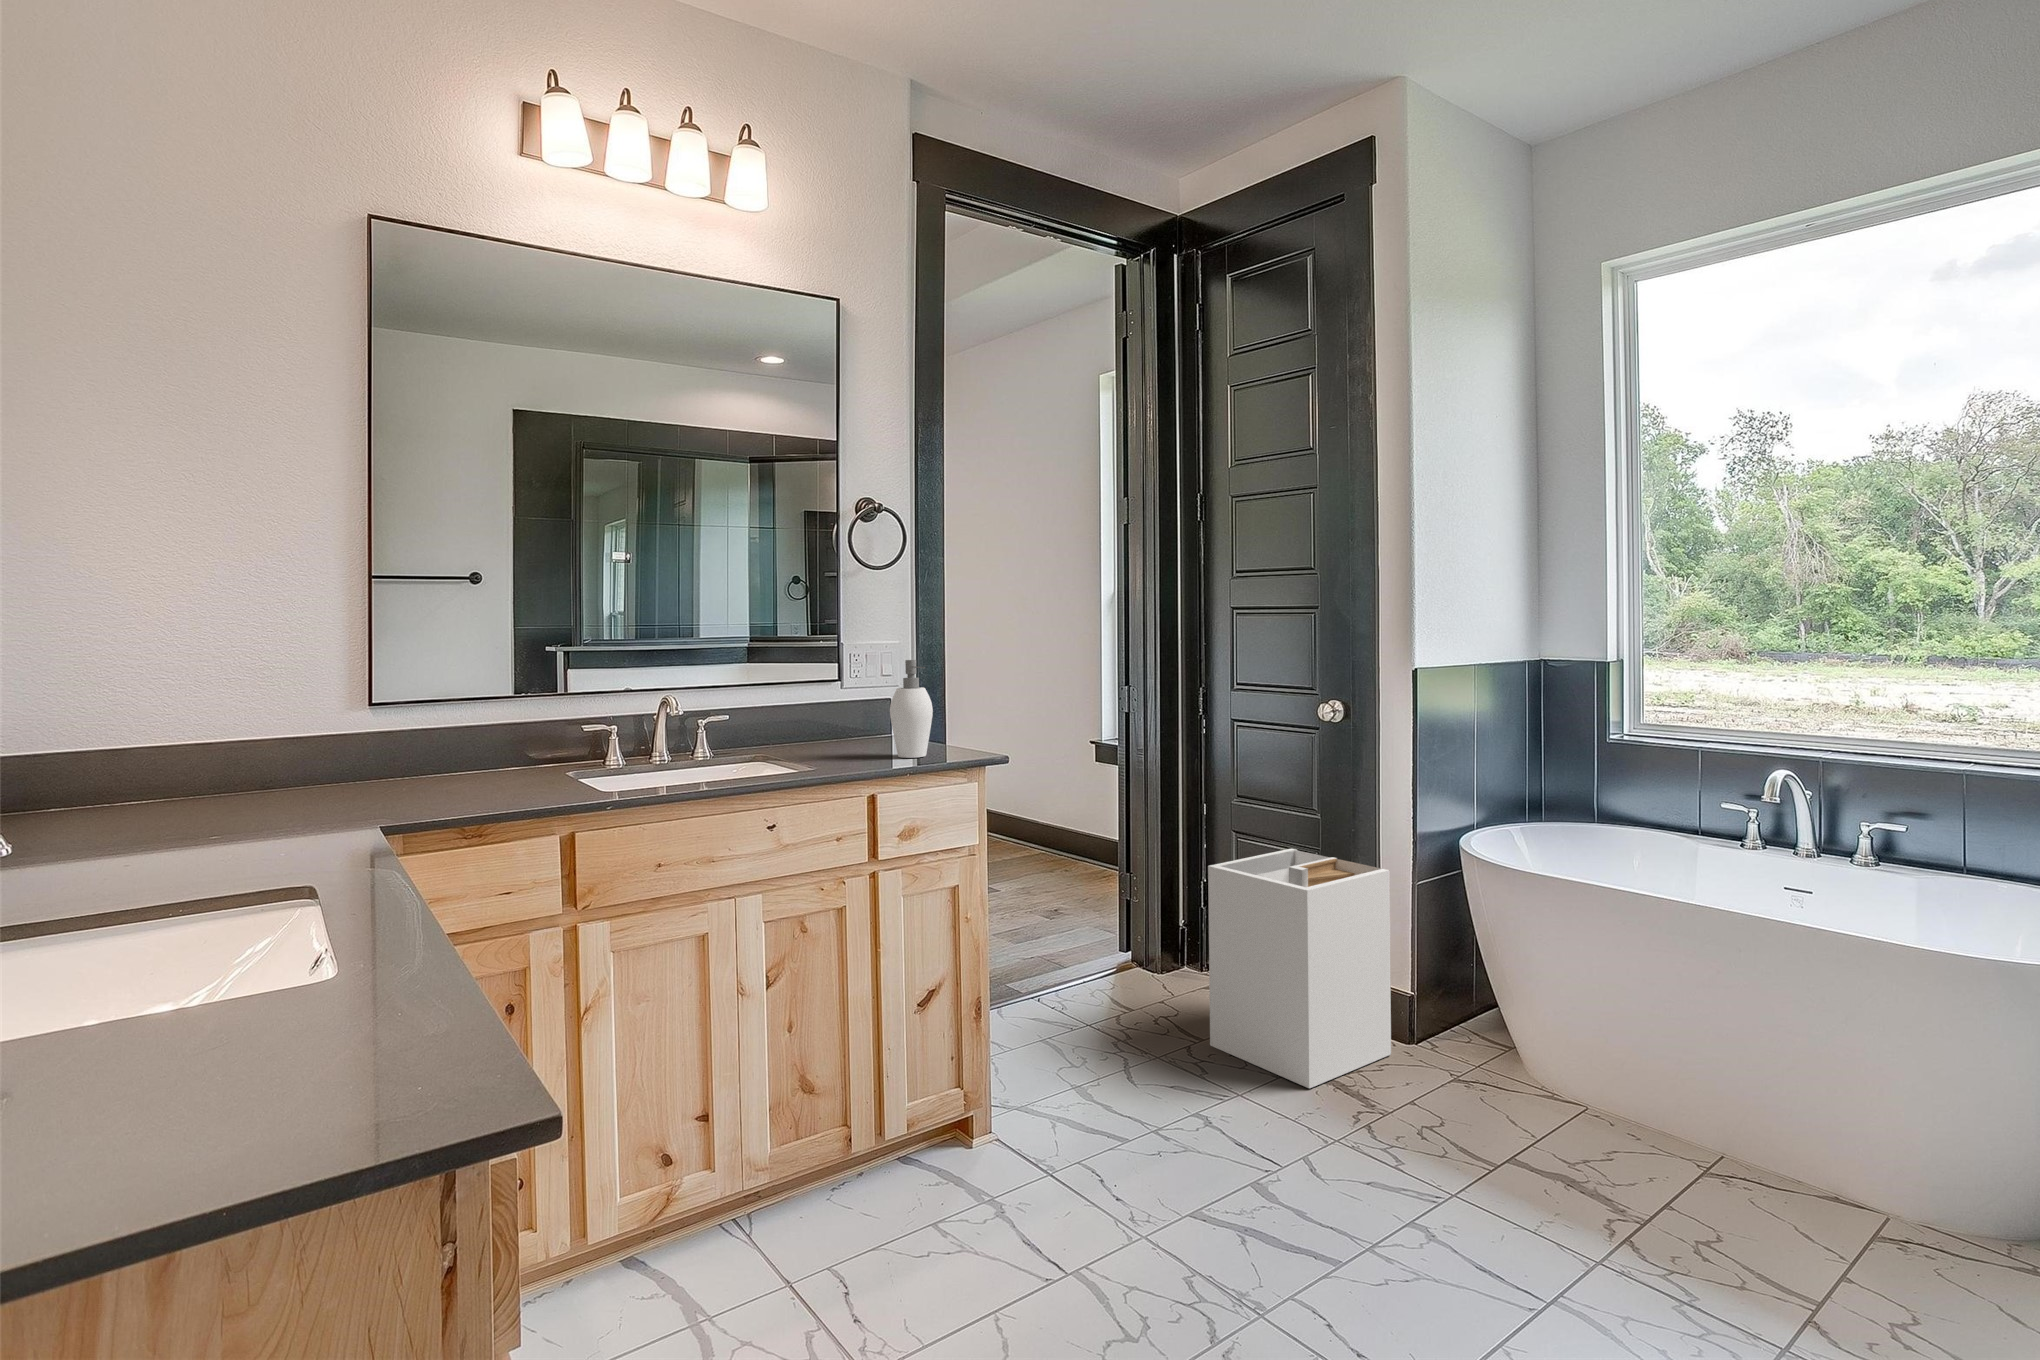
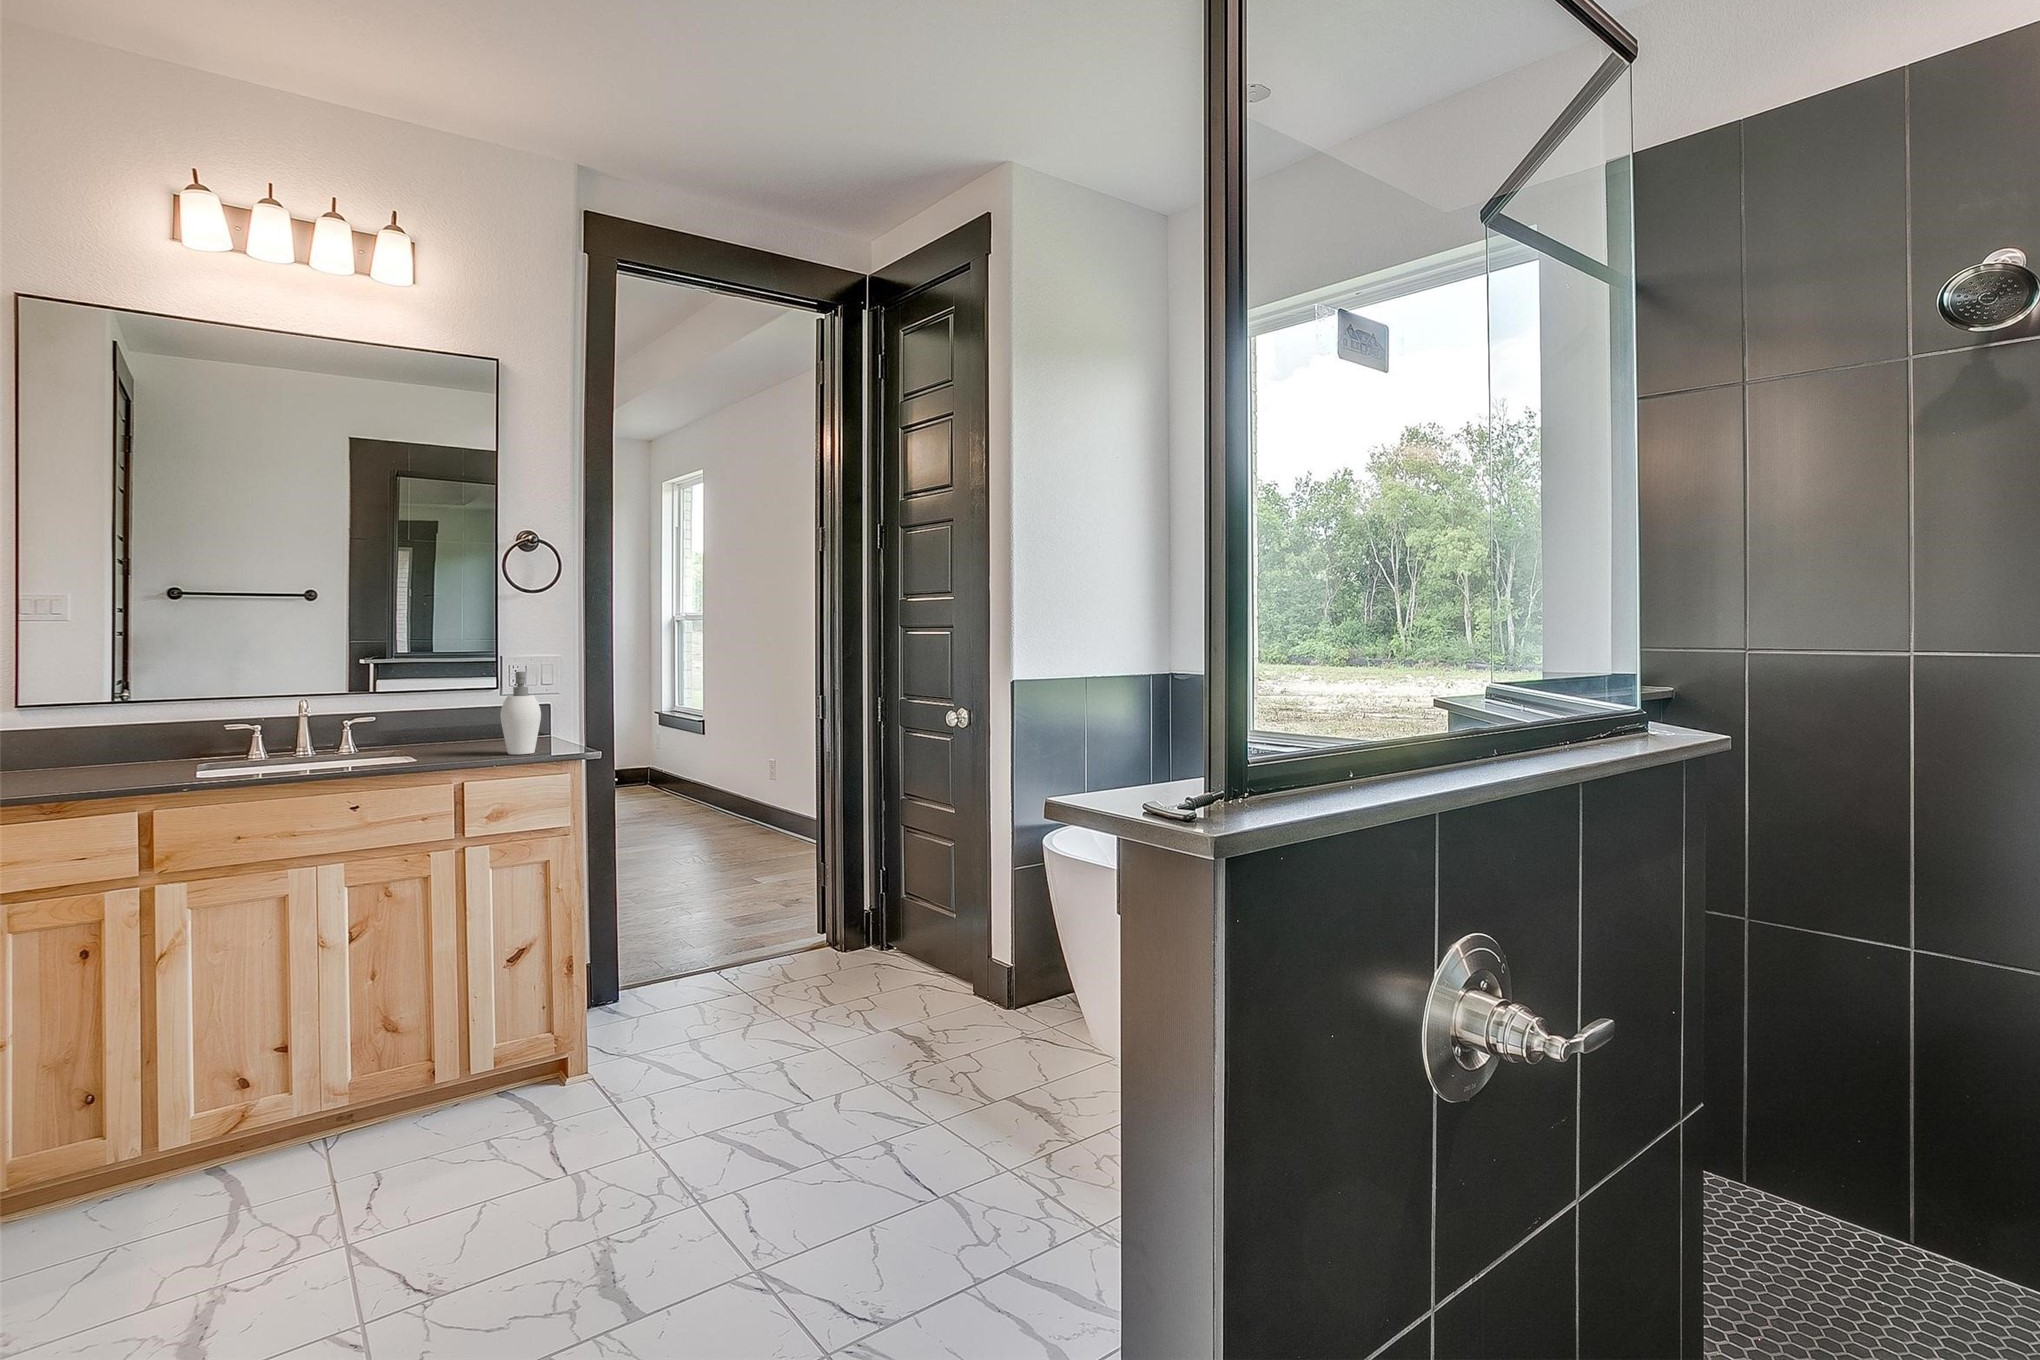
laundry hamper: present [1208,848,1391,1088] -> none [834,838,983,1041]

